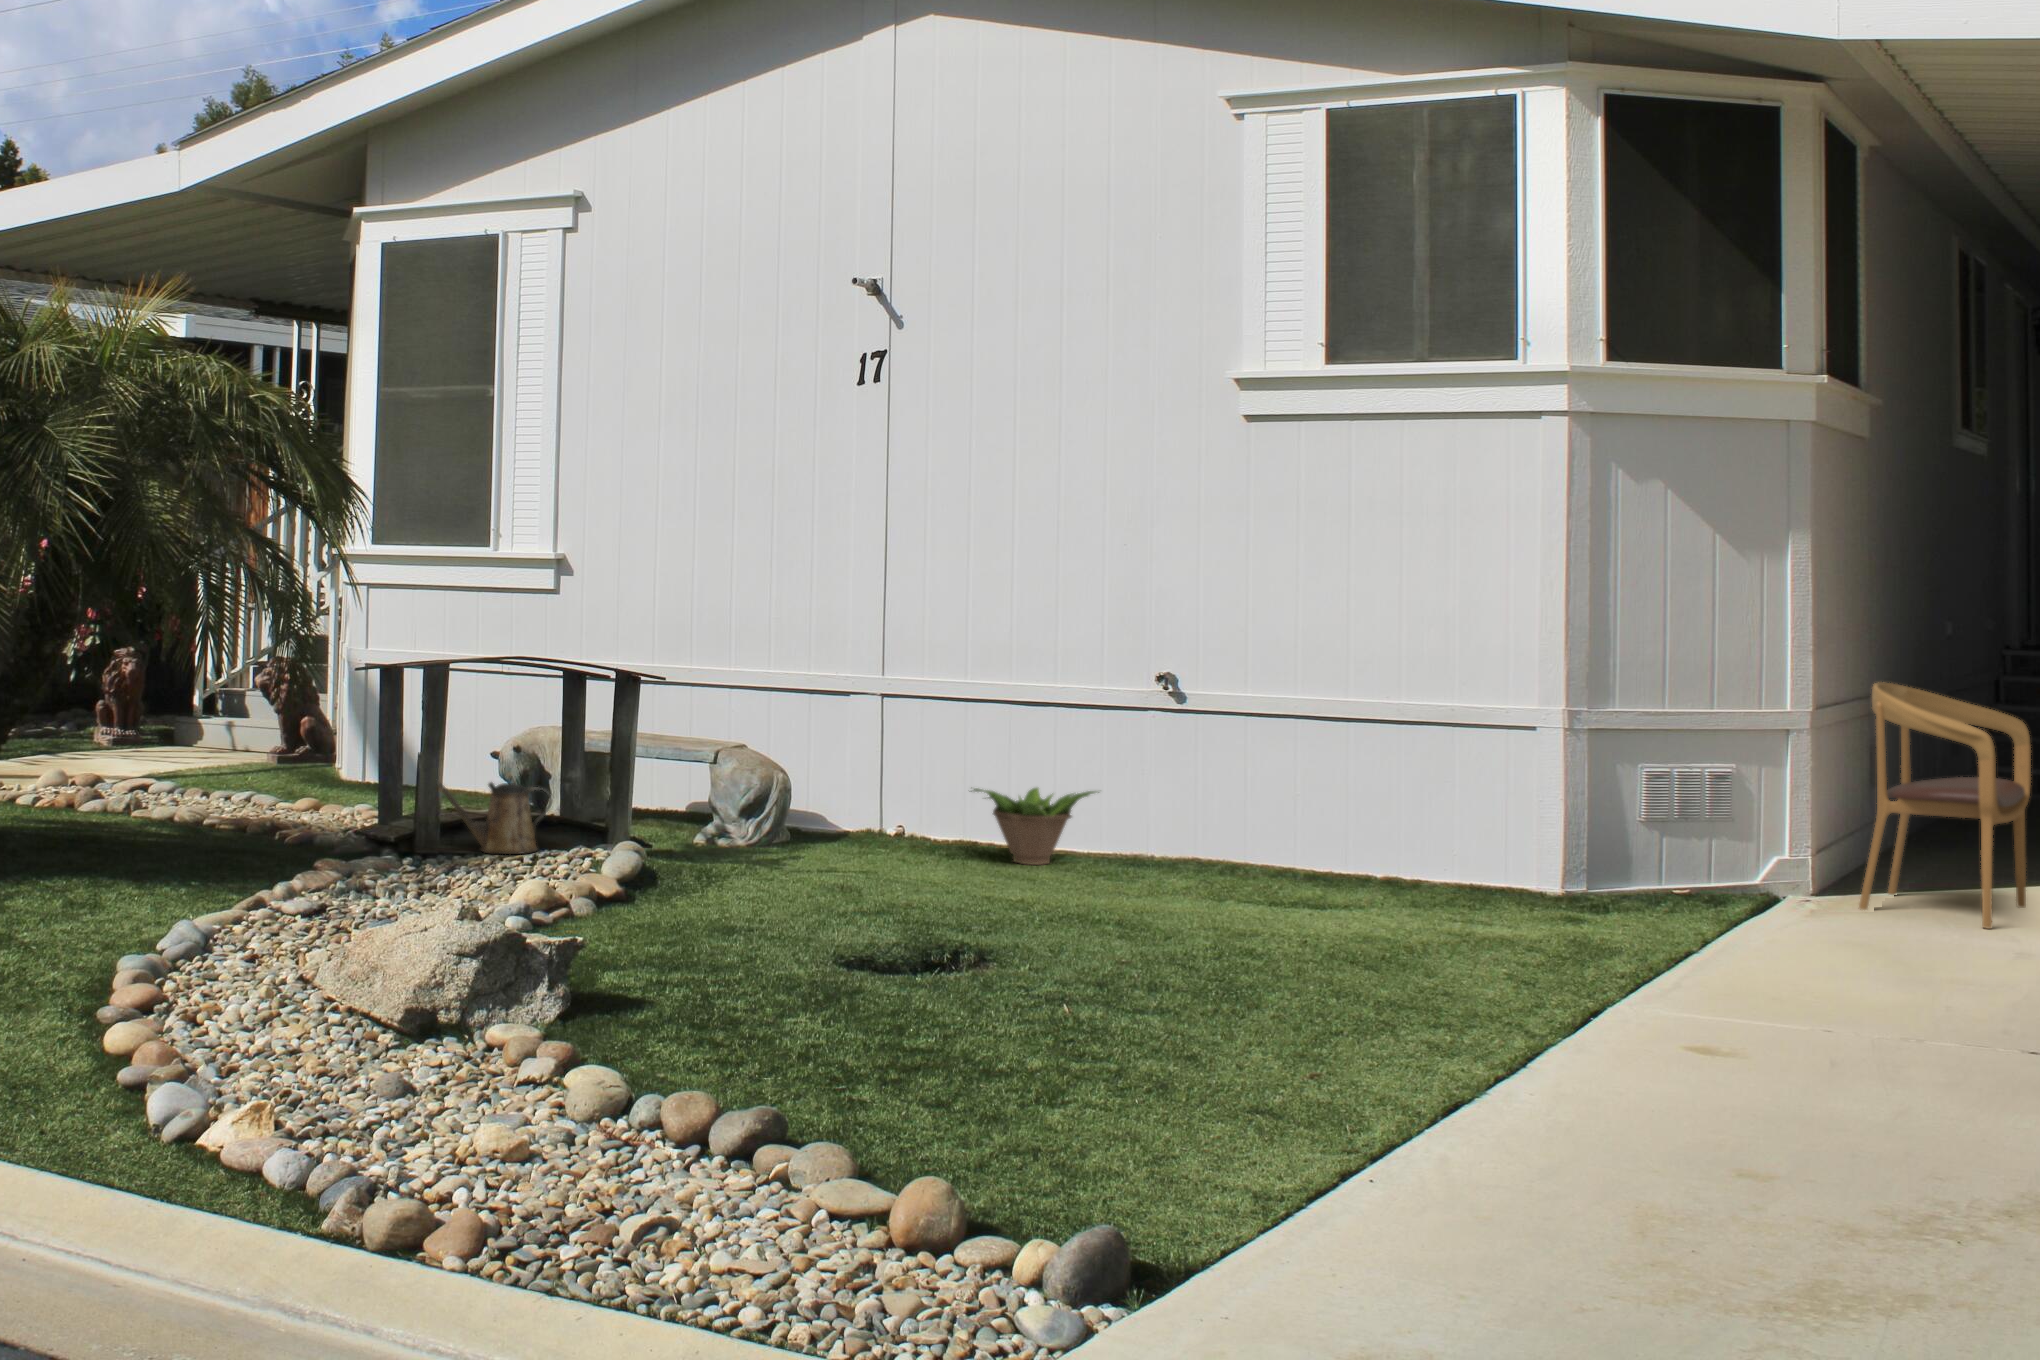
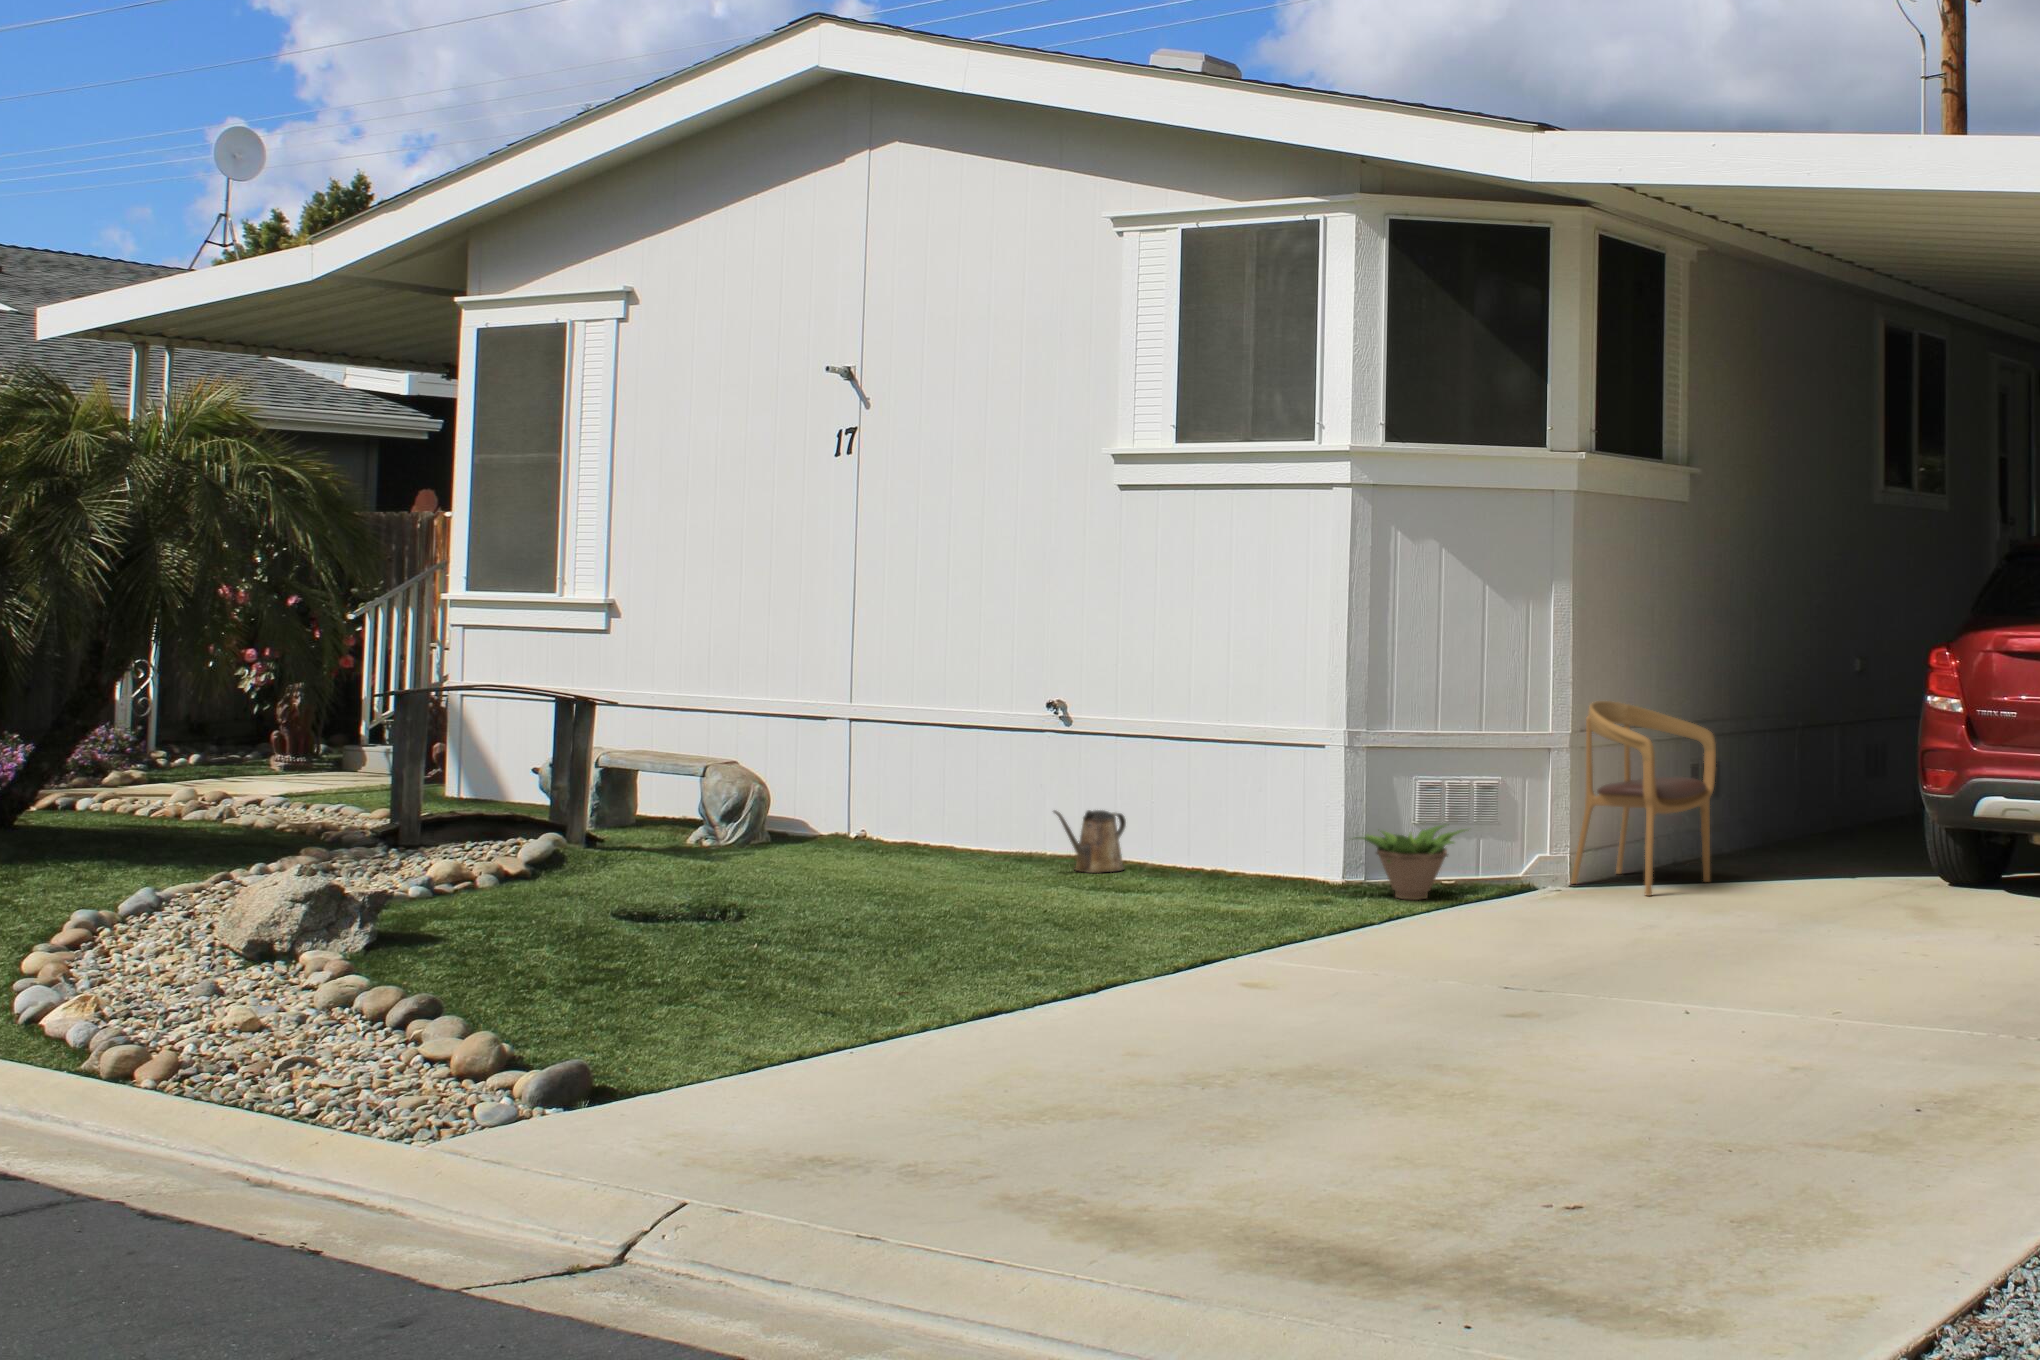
watering can: present [436,782,552,854] -> present [1054,810,1126,873]
decorative plant: present [971,788,1099,865] -> present [1352,824,1466,900]

